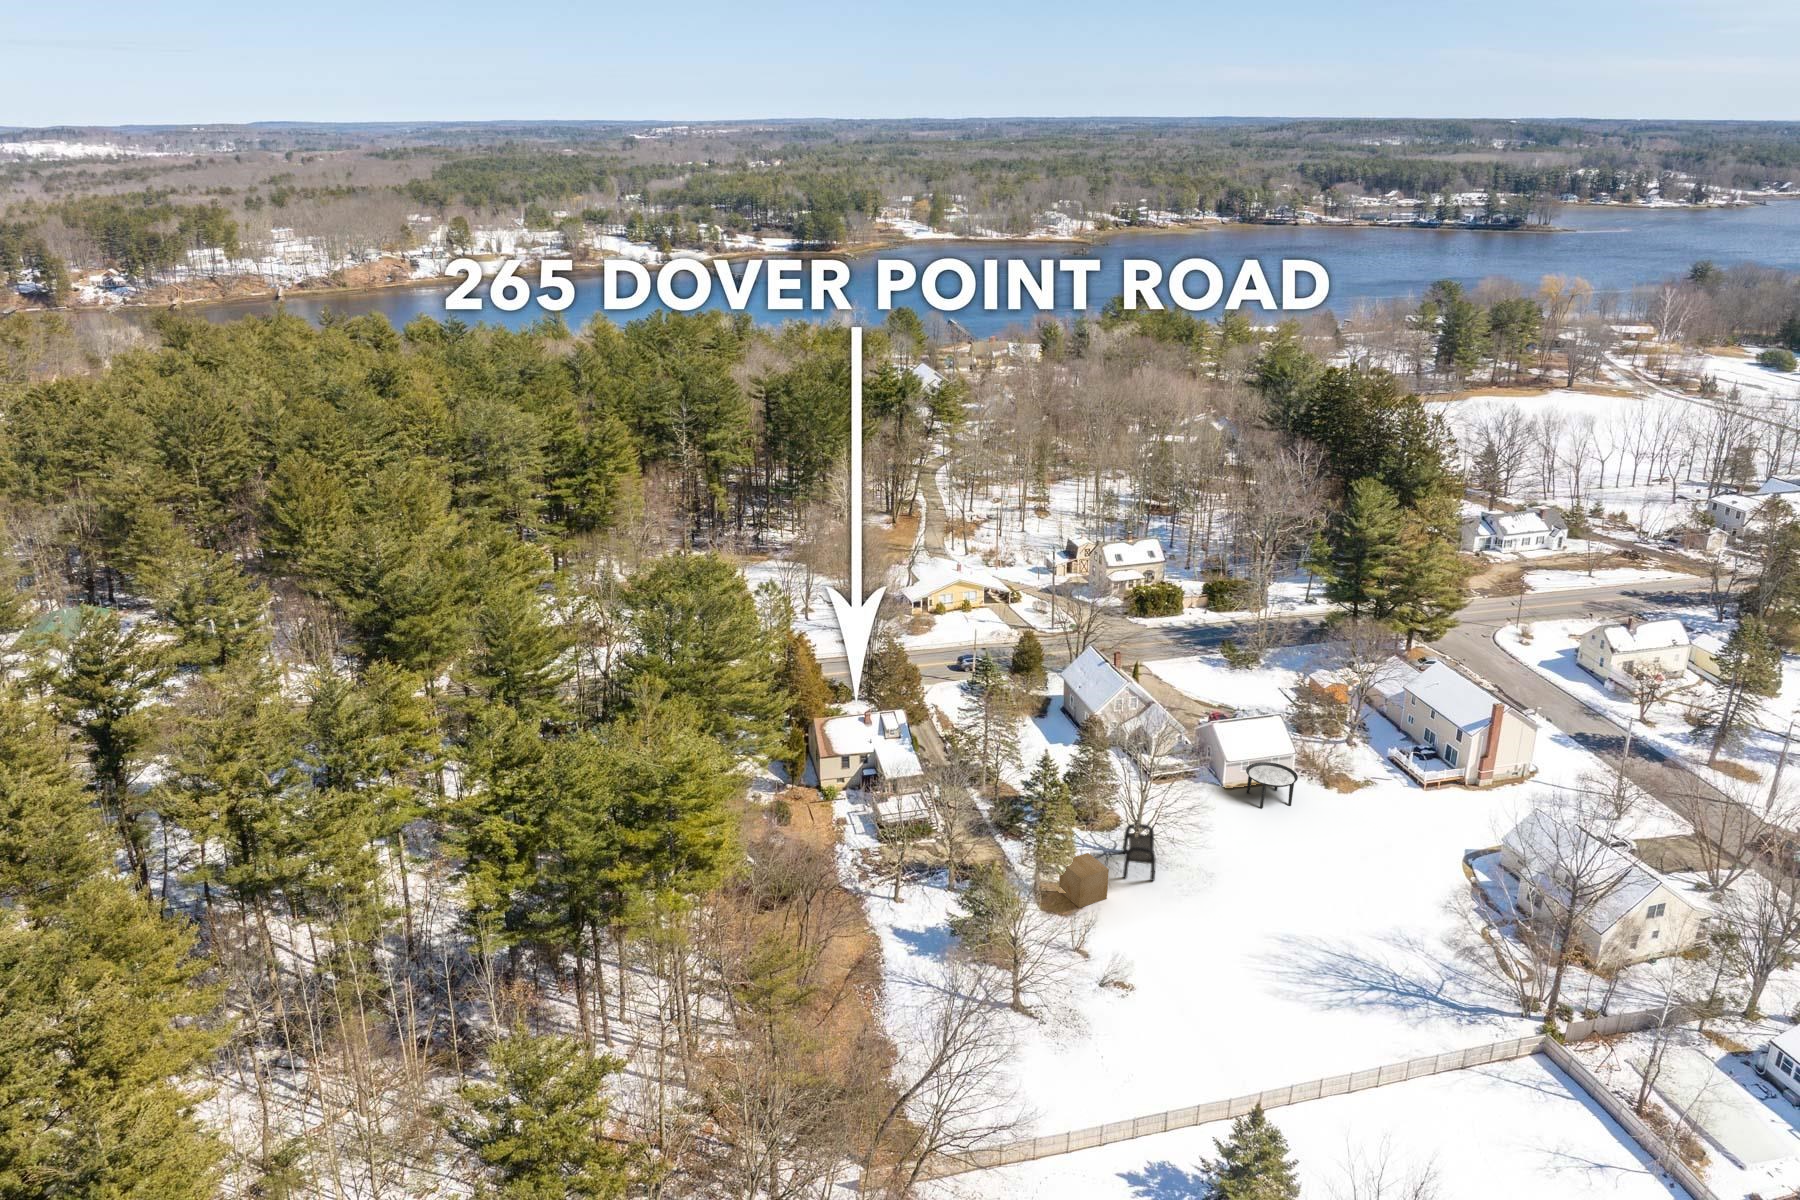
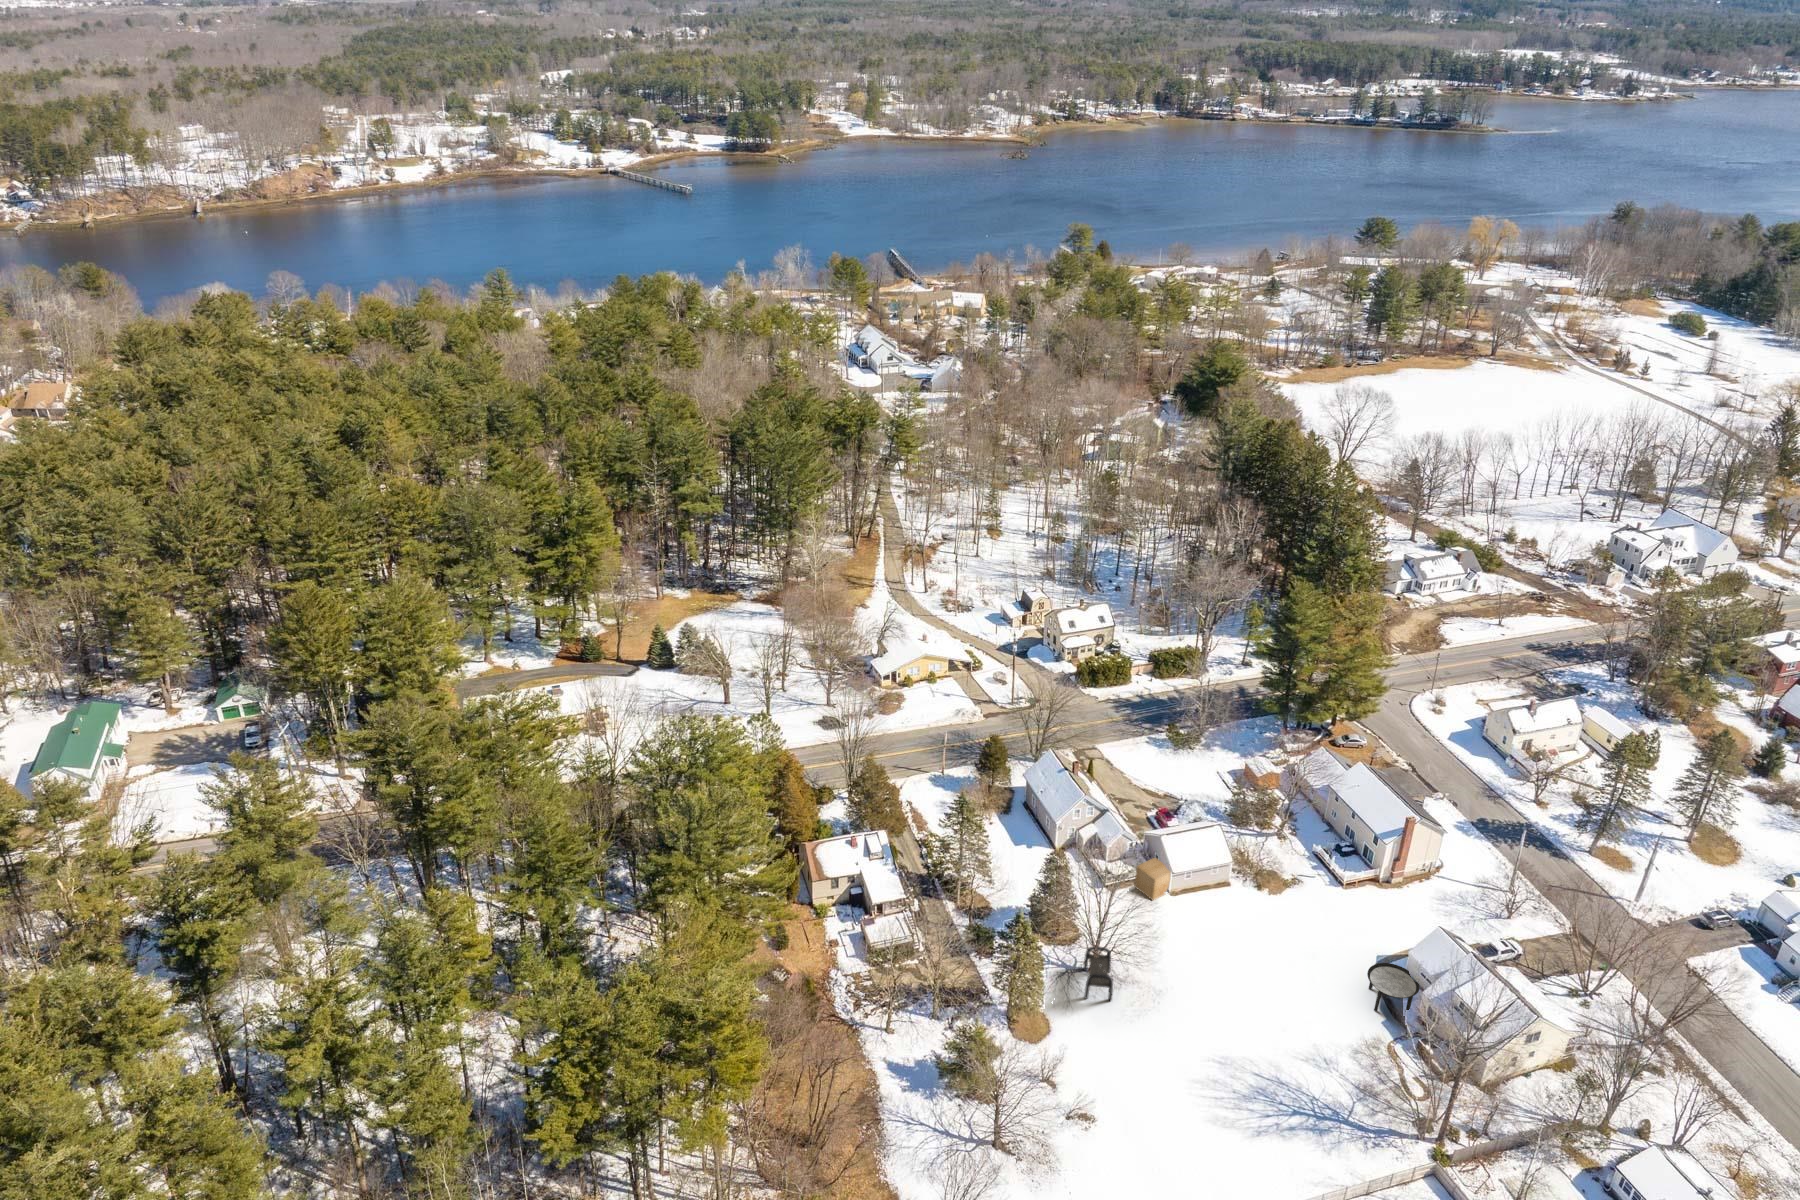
round table: present [1246,762,1298,808] -> present [1367,963,1420,1011]
cardboard box: present [1059,853,1109,908] -> present [1134,857,1170,900]

